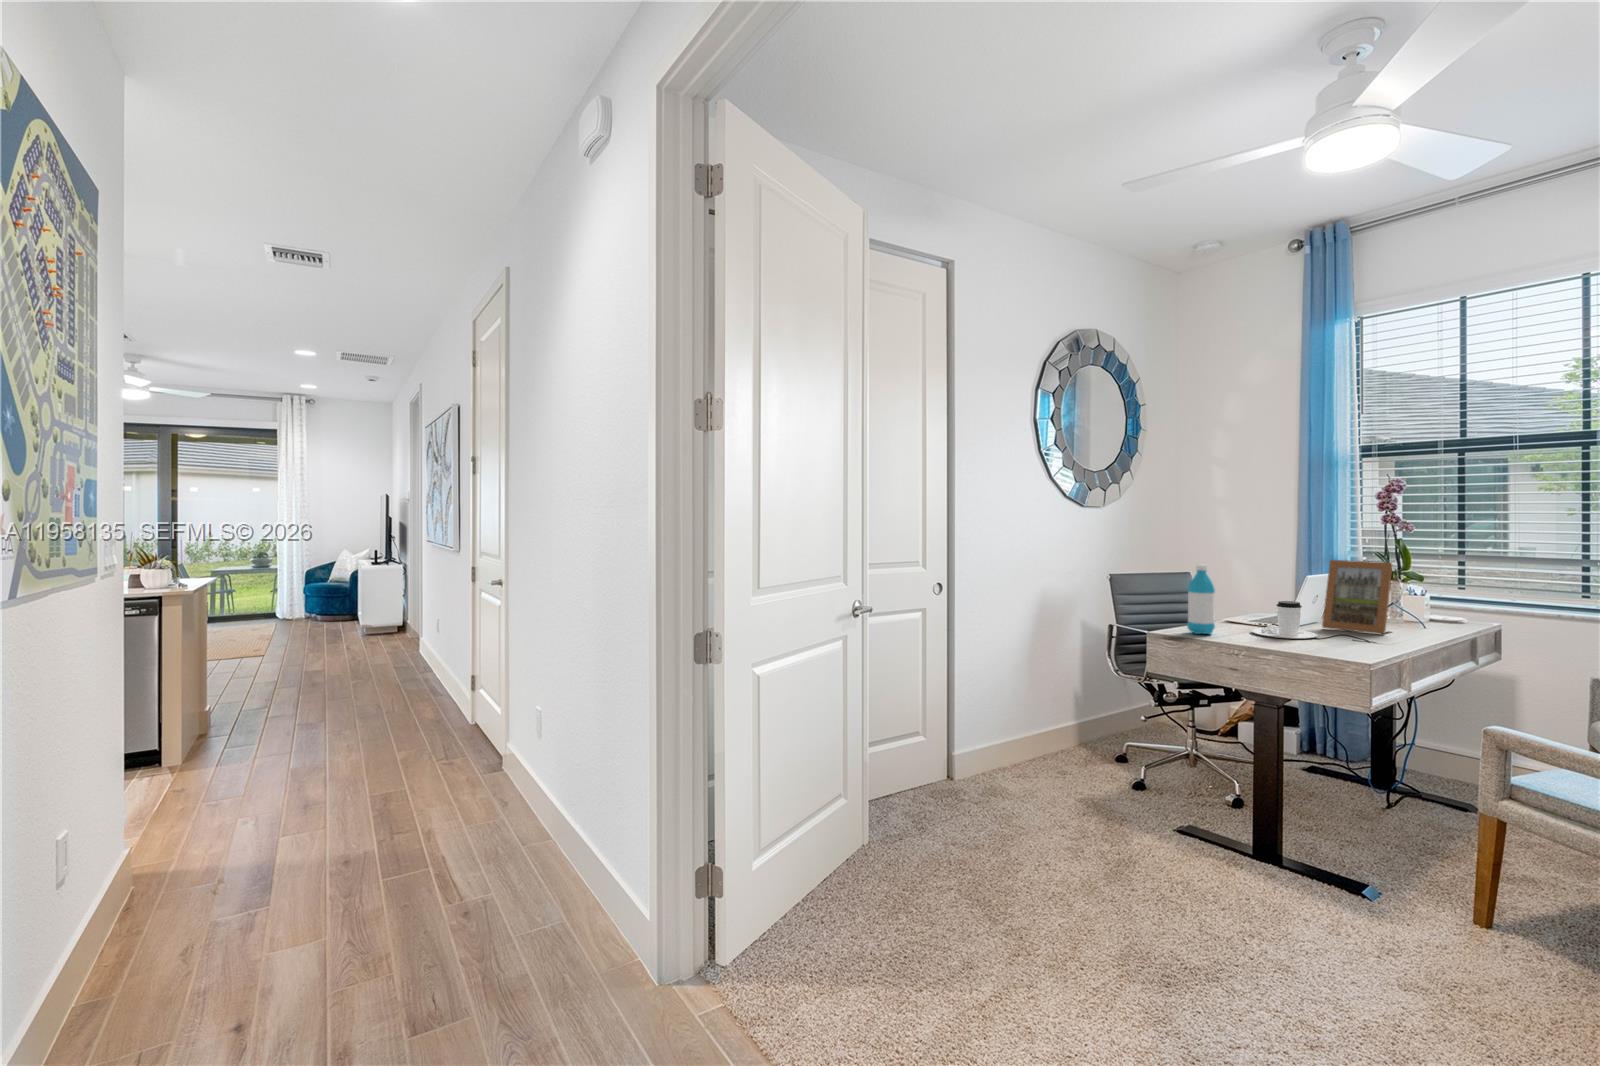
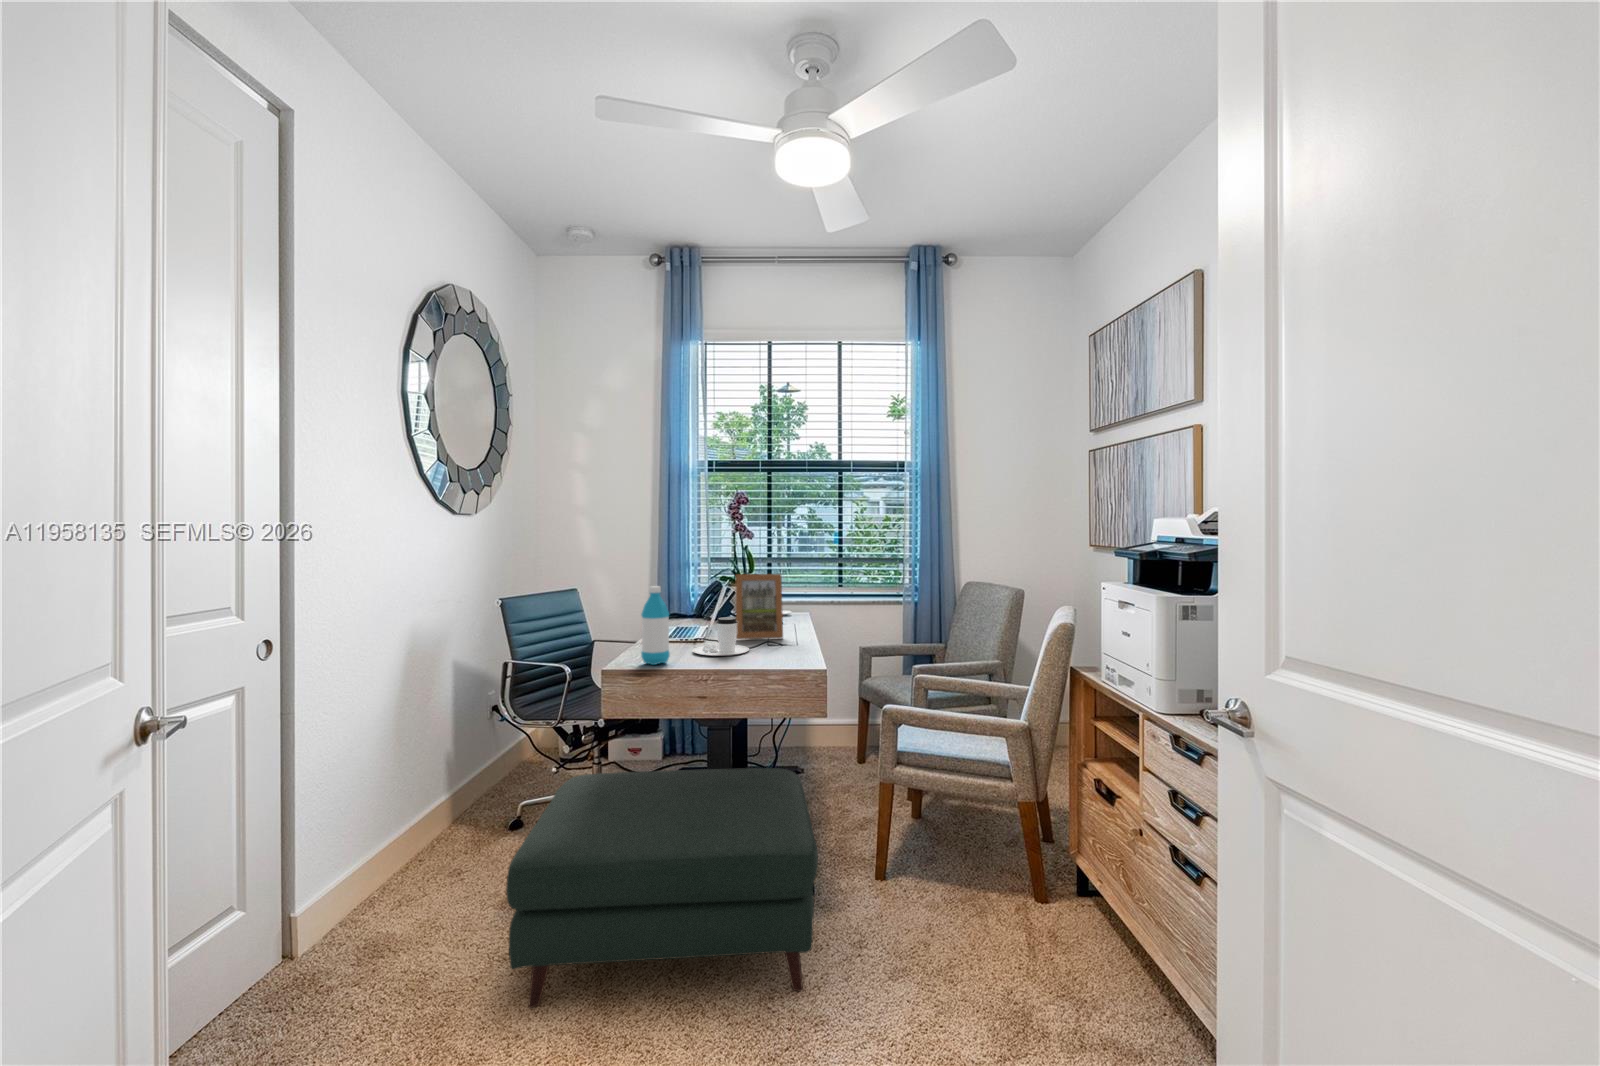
ottoman: none [1049,717,1363,949] -> present [506,768,818,1008]

